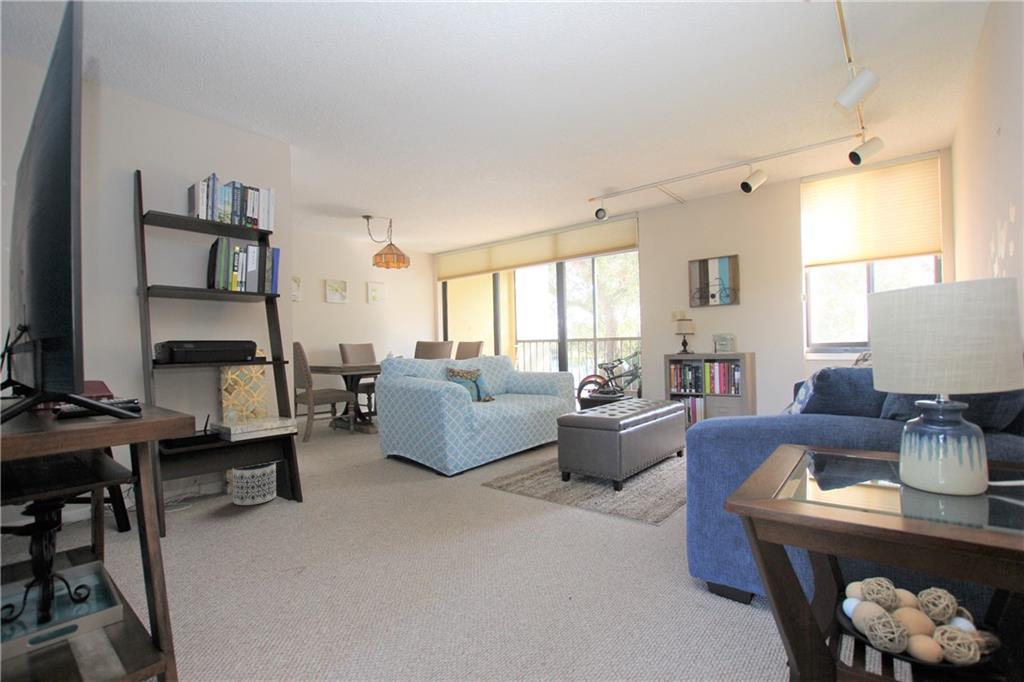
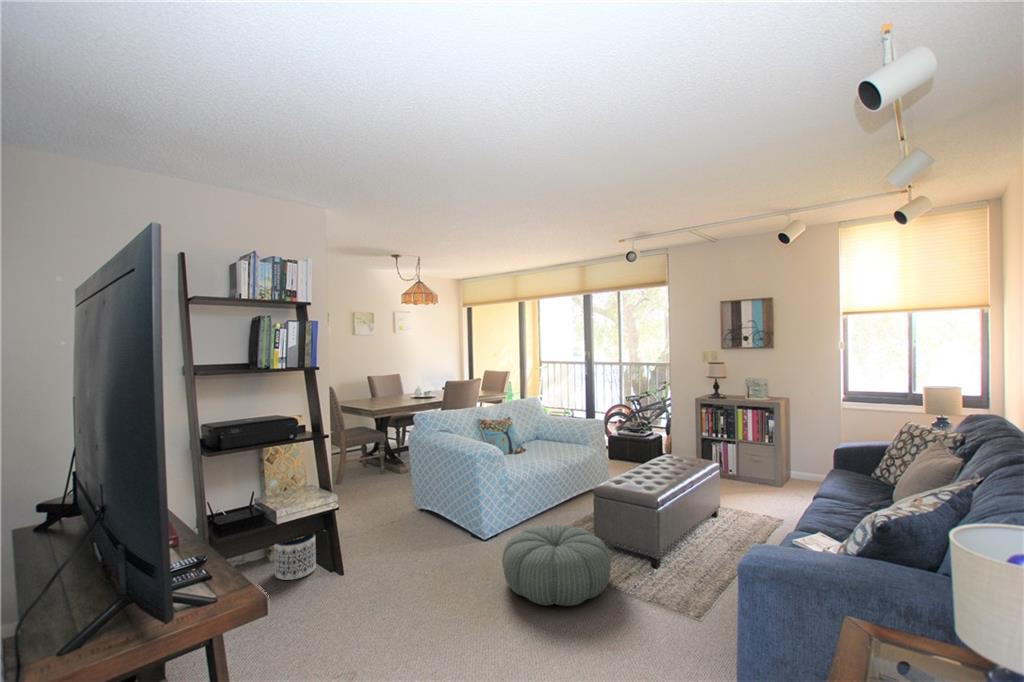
pouf: none [464,450,571,516] -> present [502,524,611,606]

